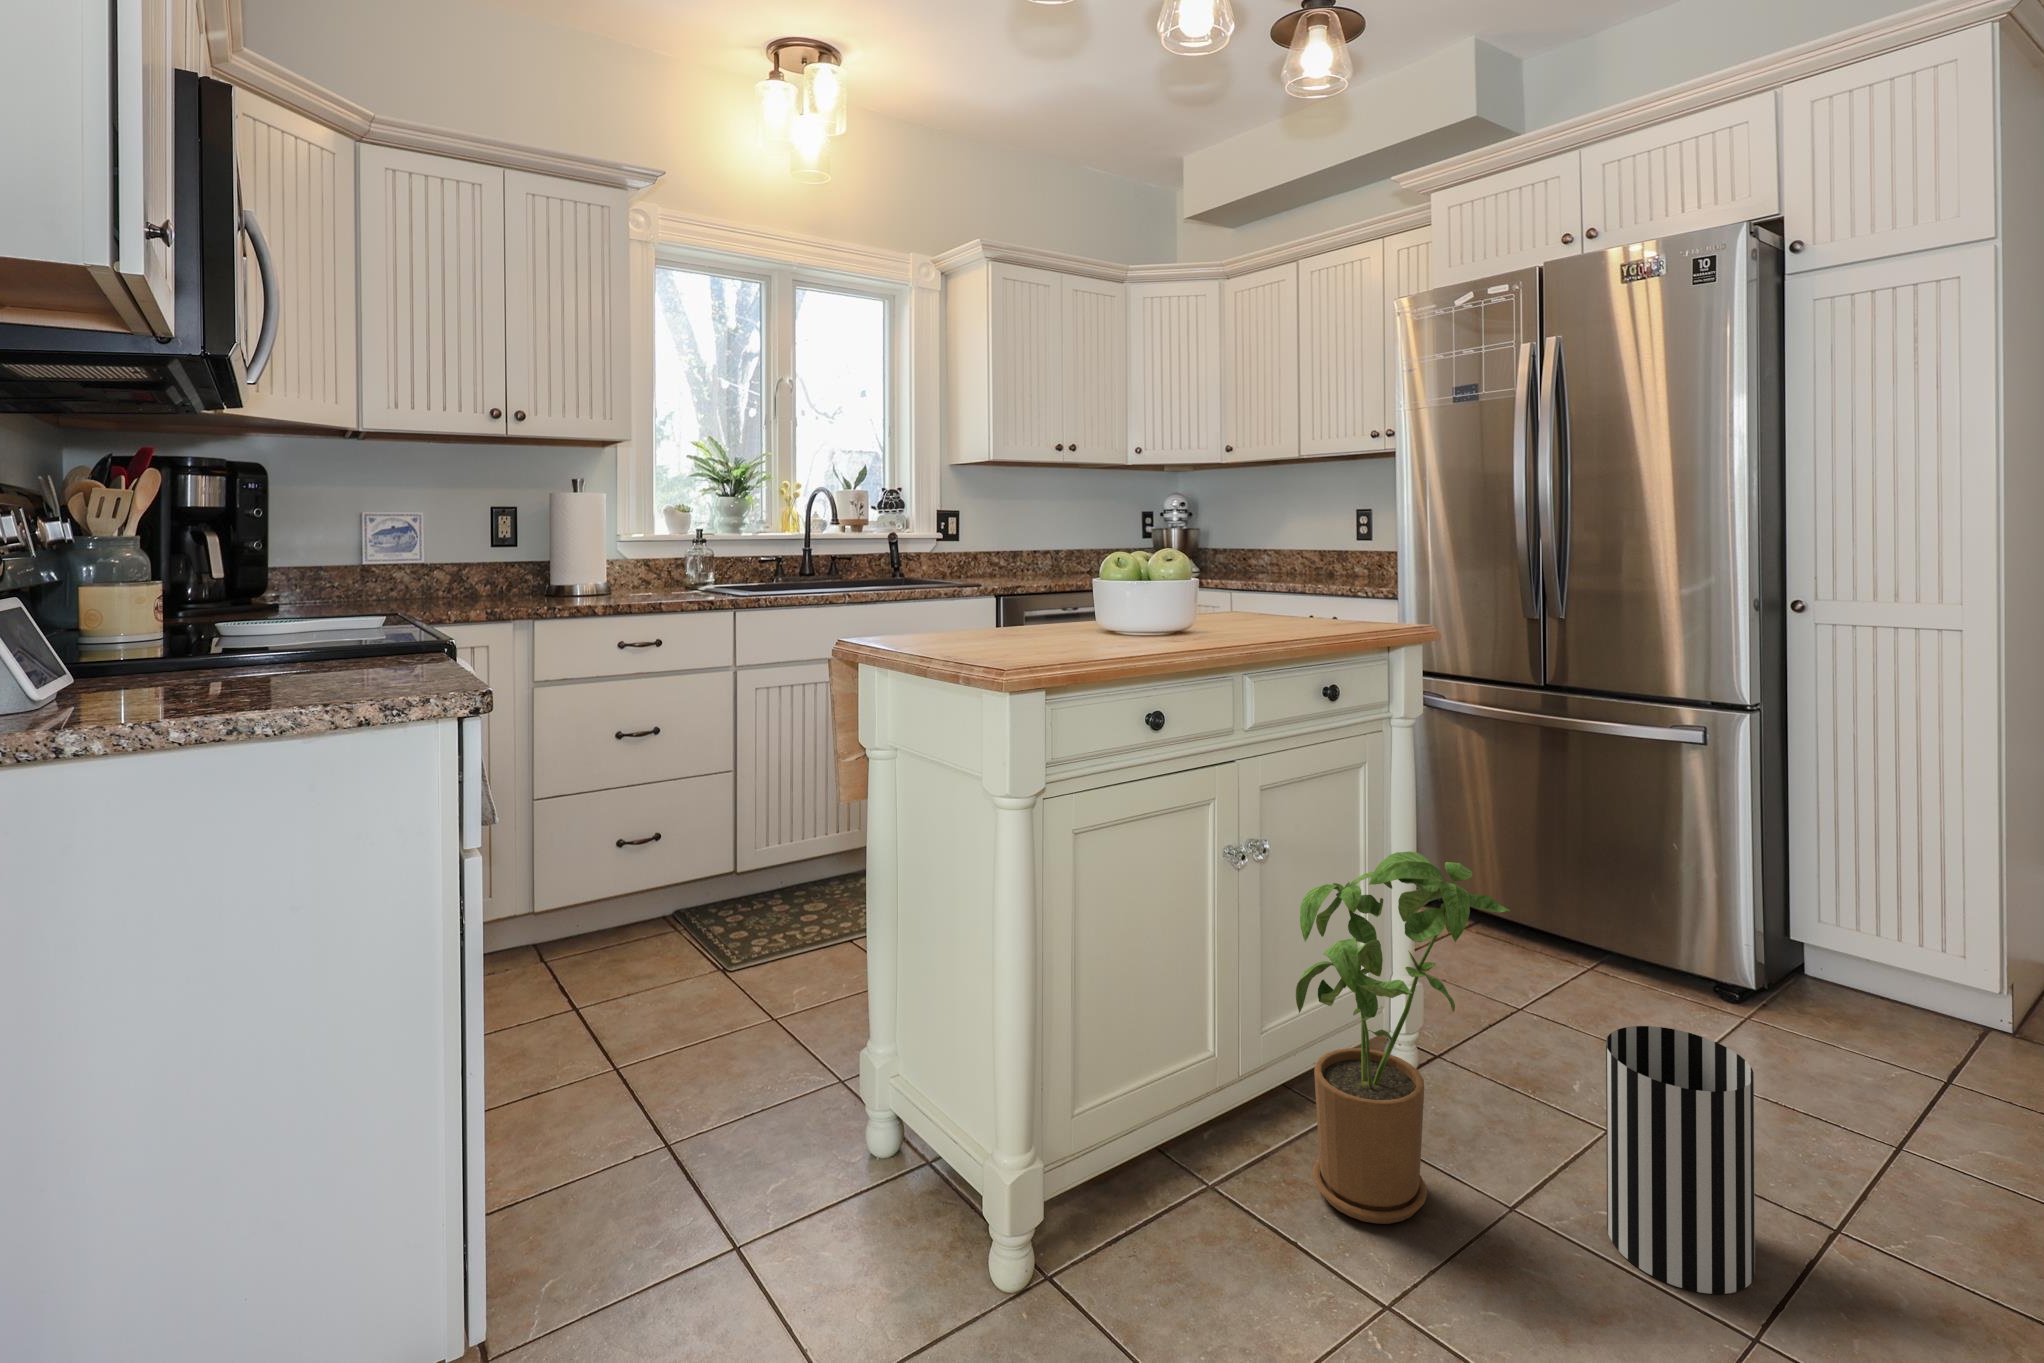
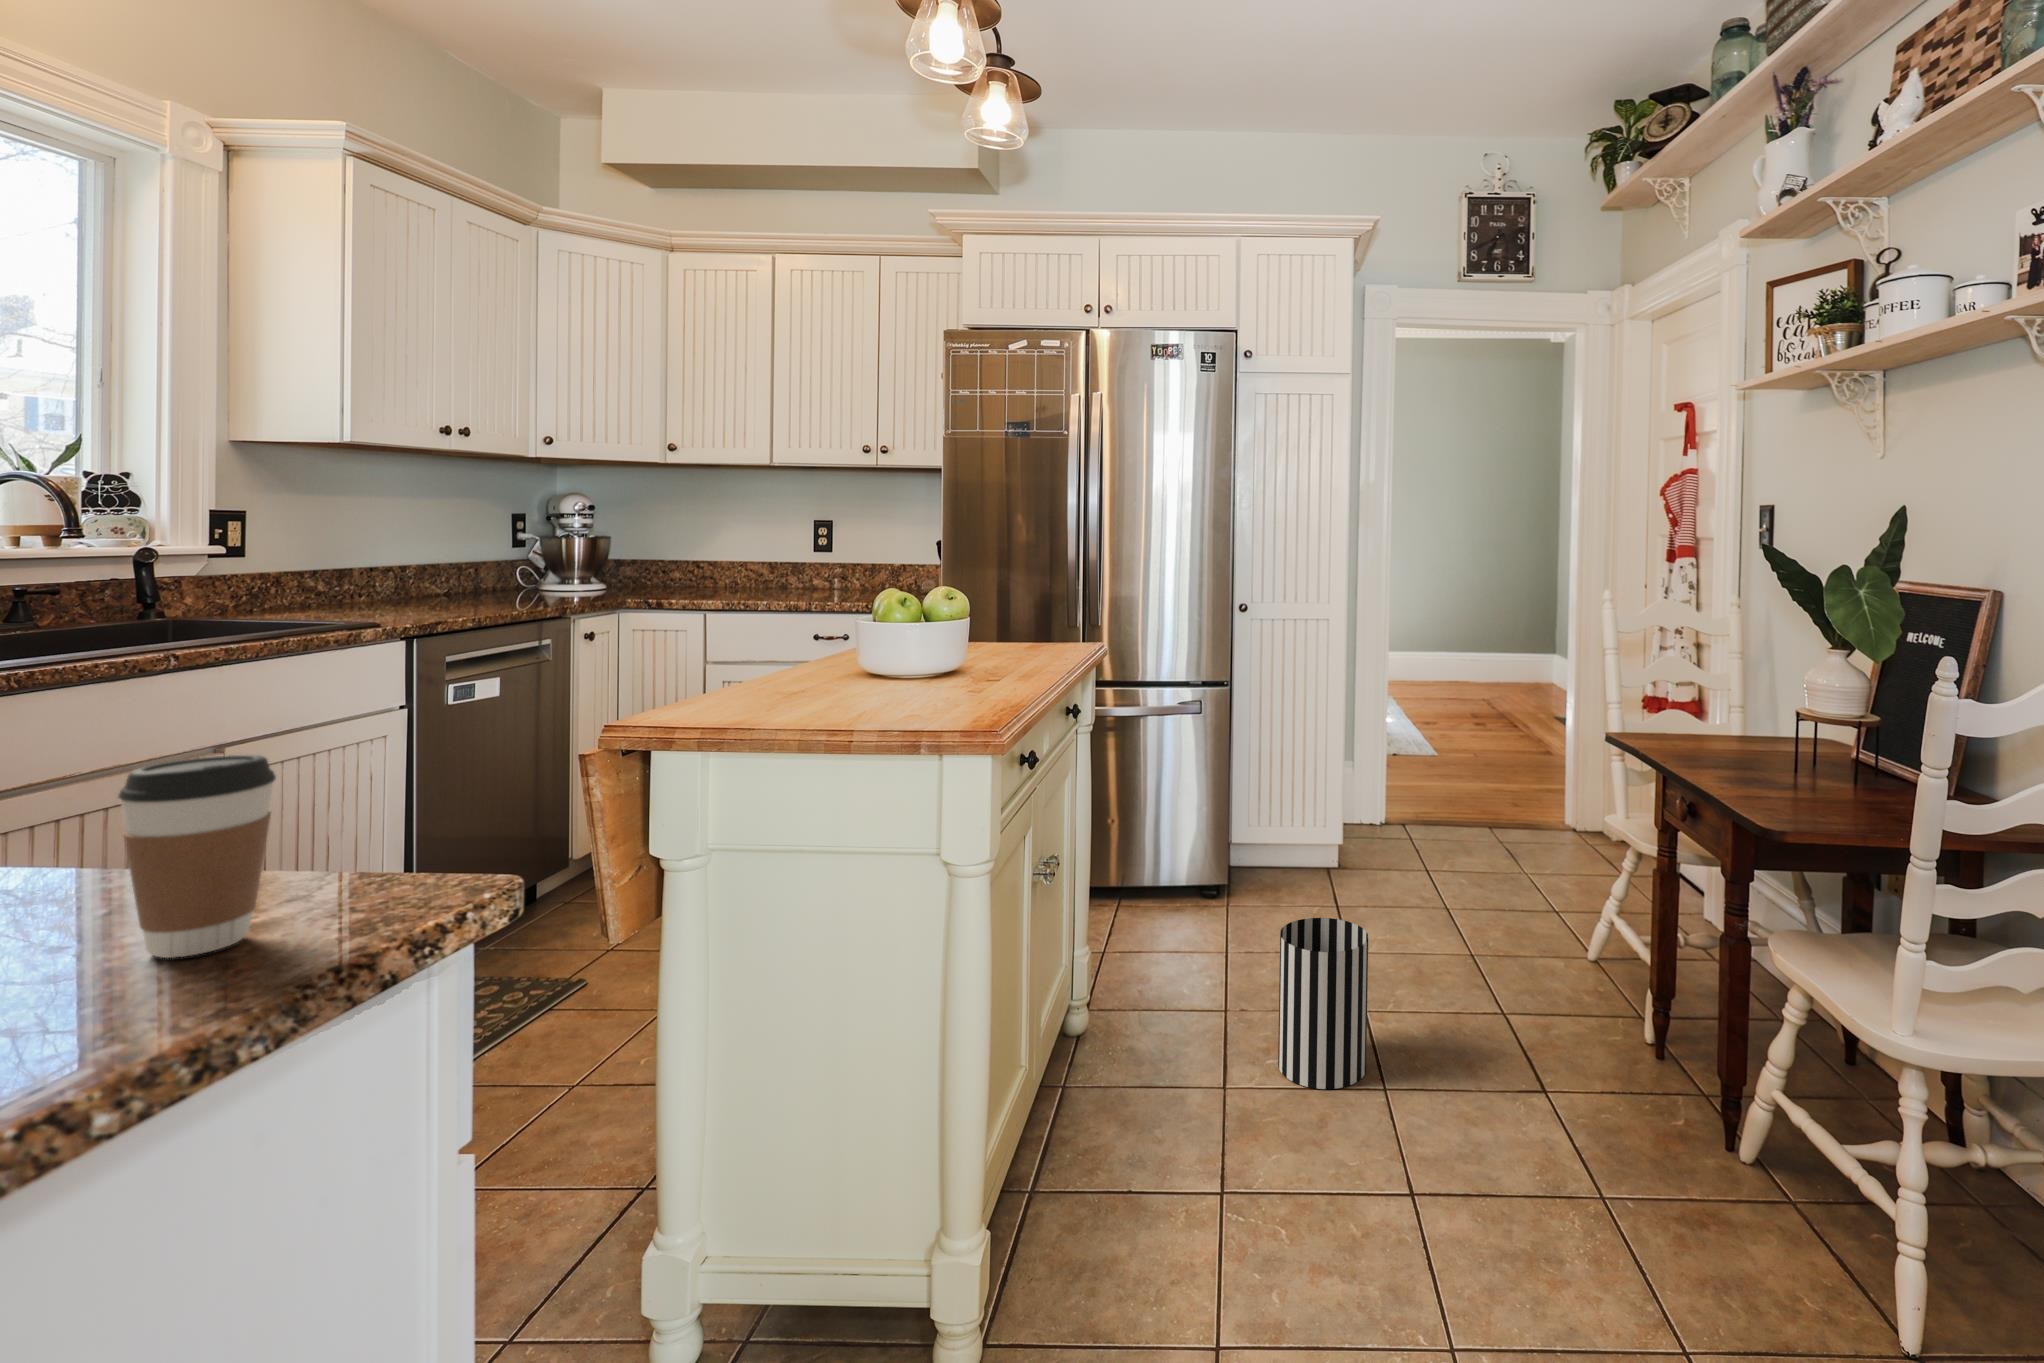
coffee cup: none [253,590,330,692] -> present [118,755,276,958]
house plant: present [1296,851,1510,1224] -> none [1073,834,1241,1154]

